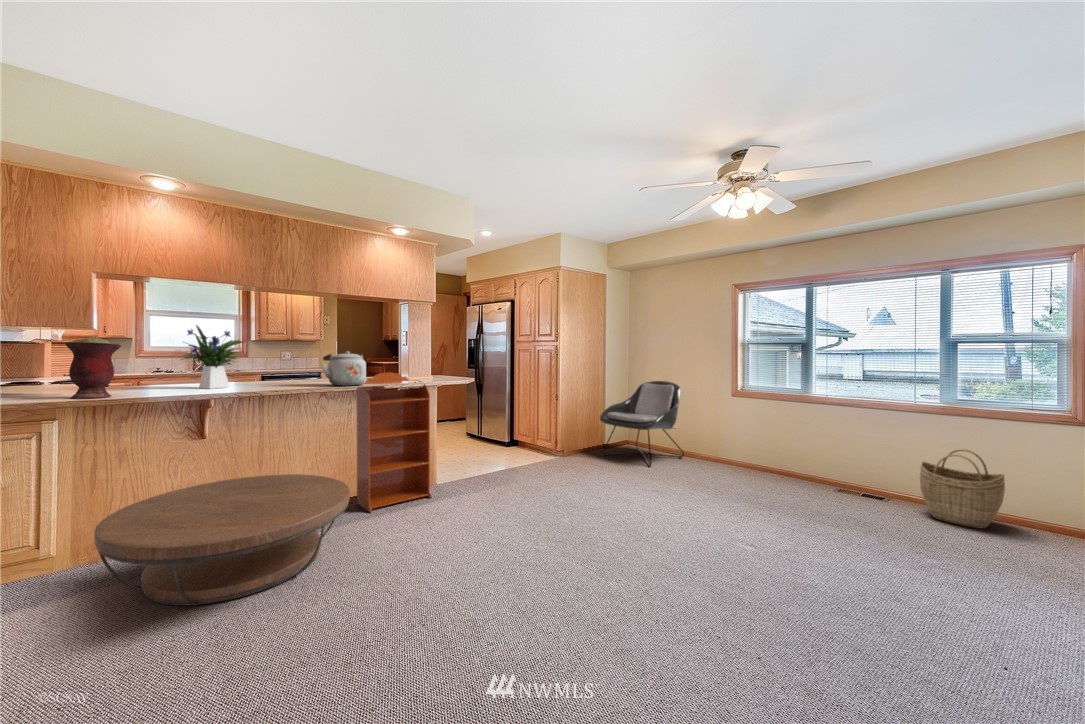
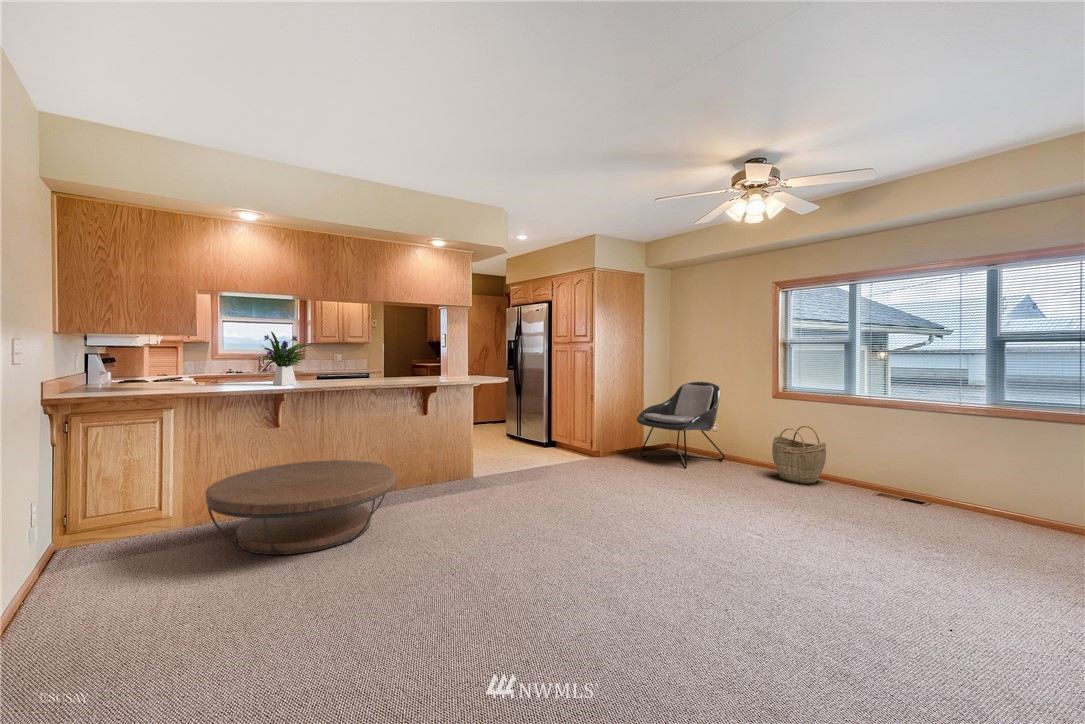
vase: present [65,337,121,399] -> none [182,343,220,391]
kettle: present [322,351,366,386] -> none [371,353,409,384]
bookcase: present [356,373,432,513] -> none [401,372,468,498]
woven basket: present [920,449,1005,529] -> present [772,426,826,484]

